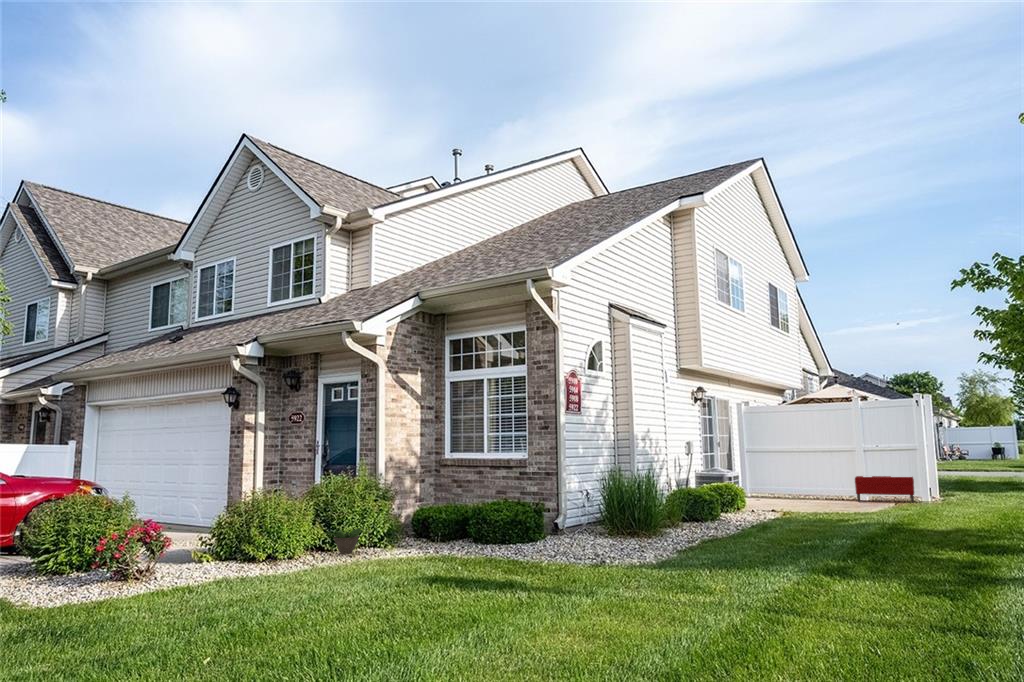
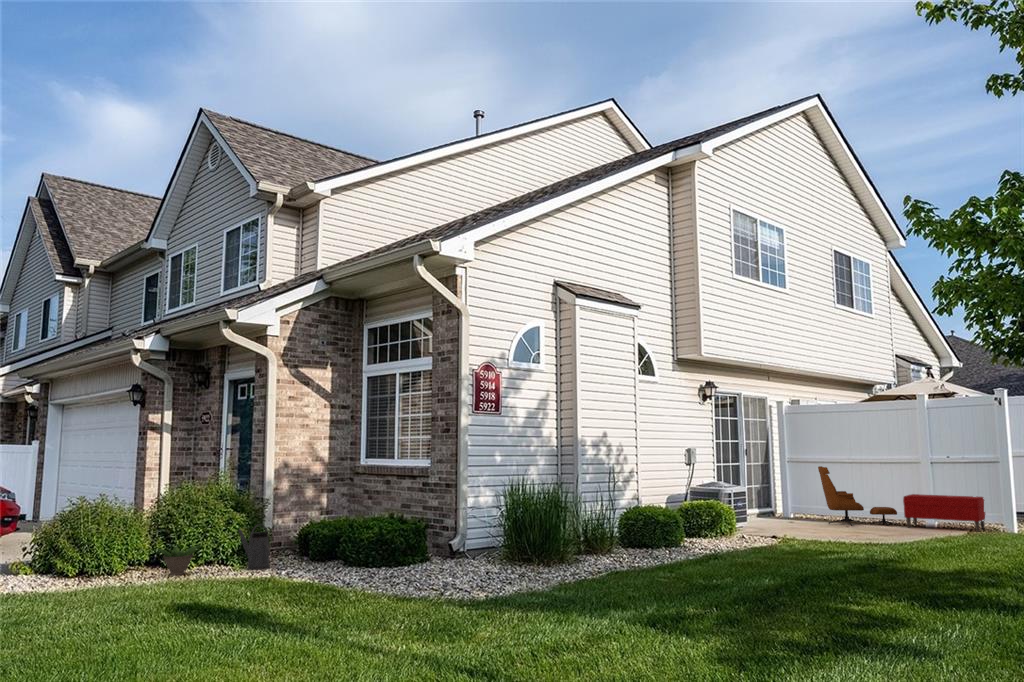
lounge chair: none [785,456,846,502] -> present [818,466,898,526]
watering can: none [383,508,421,548] -> present [238,524,270,570]

